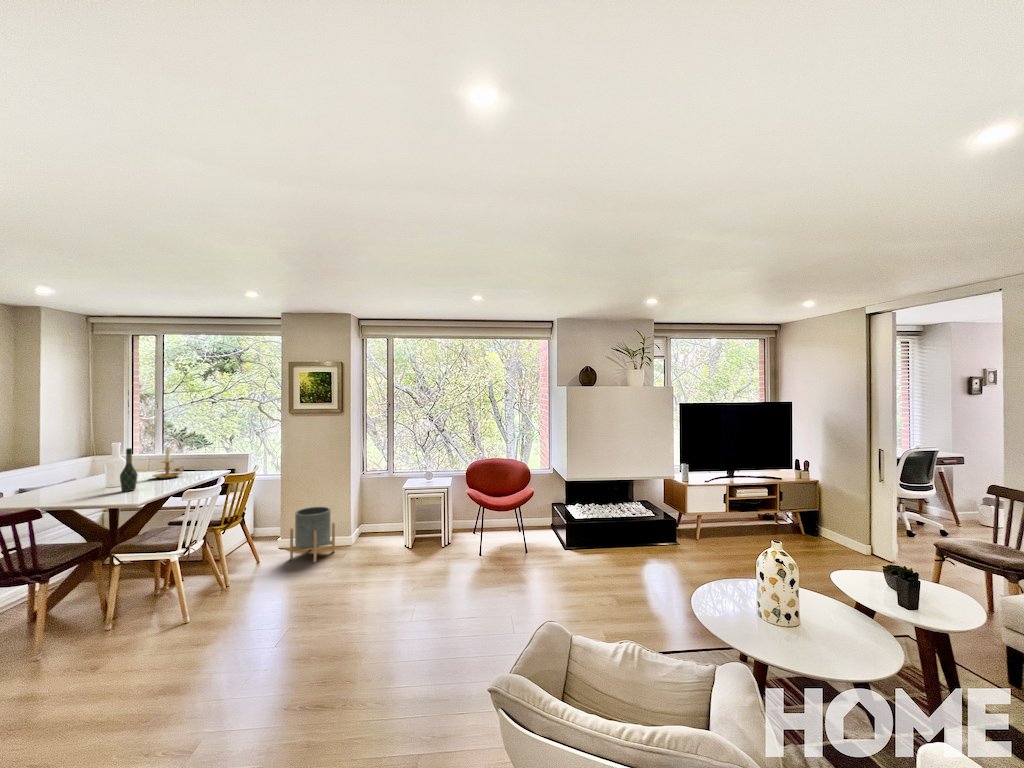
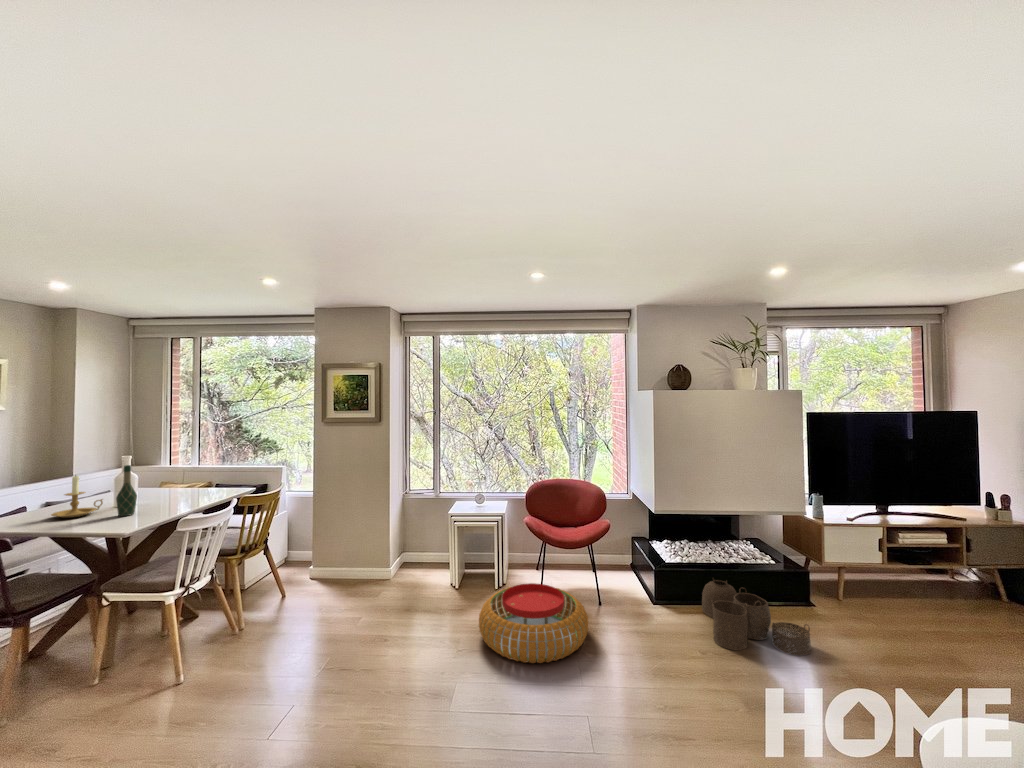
candle holder: present [153,448,184,479] -> present [51,475,103,518]
planter: present [290,507,335,562] -> none [319,532,370,601]
woven basket: none [601,526,671,572] -> present [702,579,811,656]
pouf: none [433,536,517,590] -> present [479,583,588,663]

